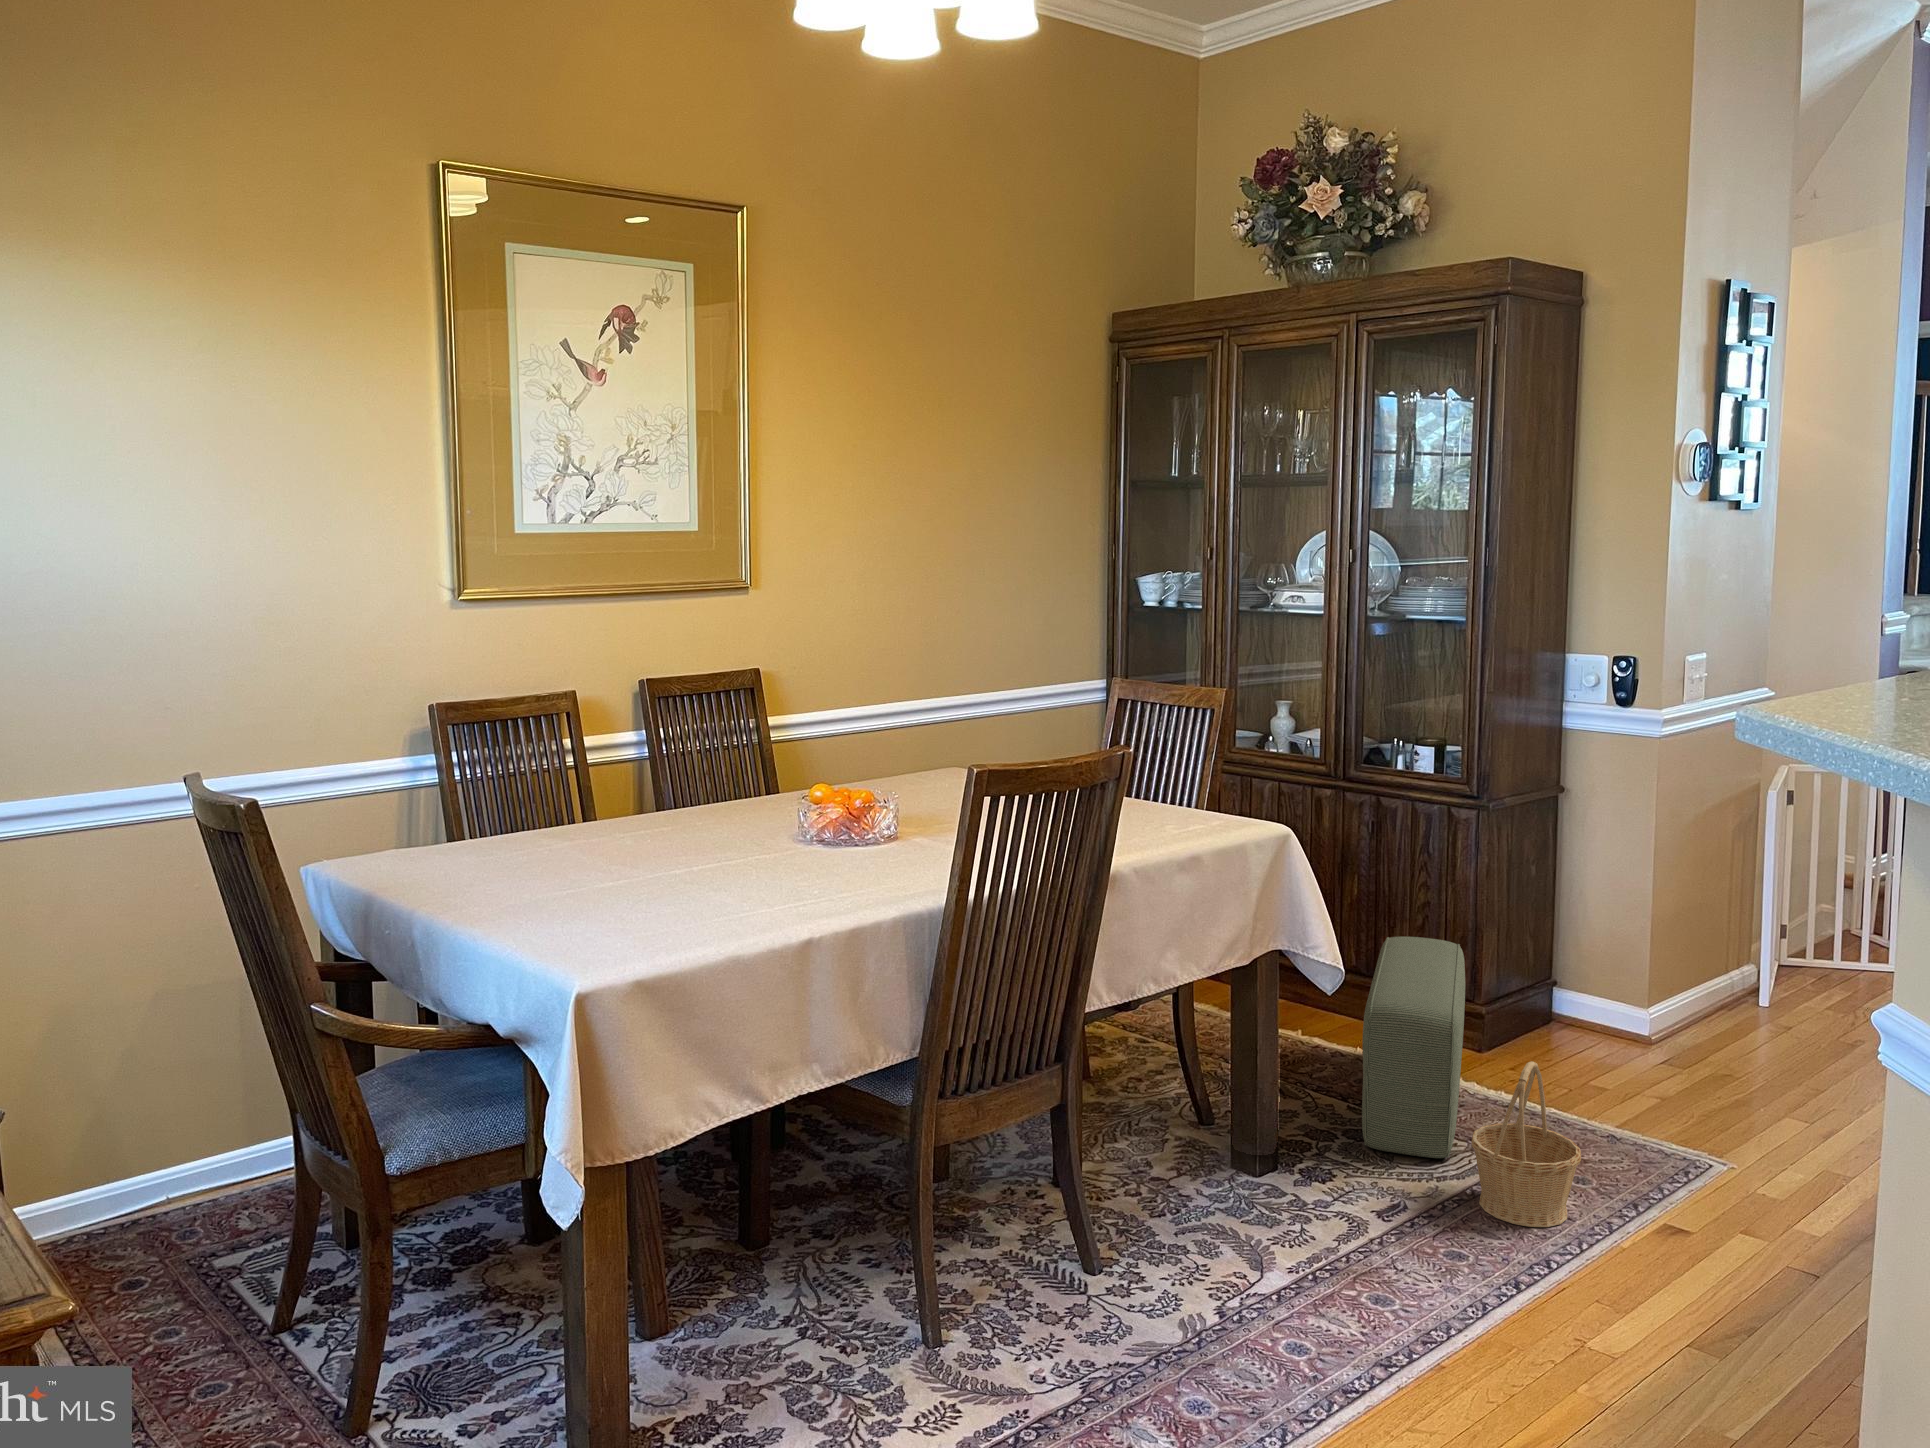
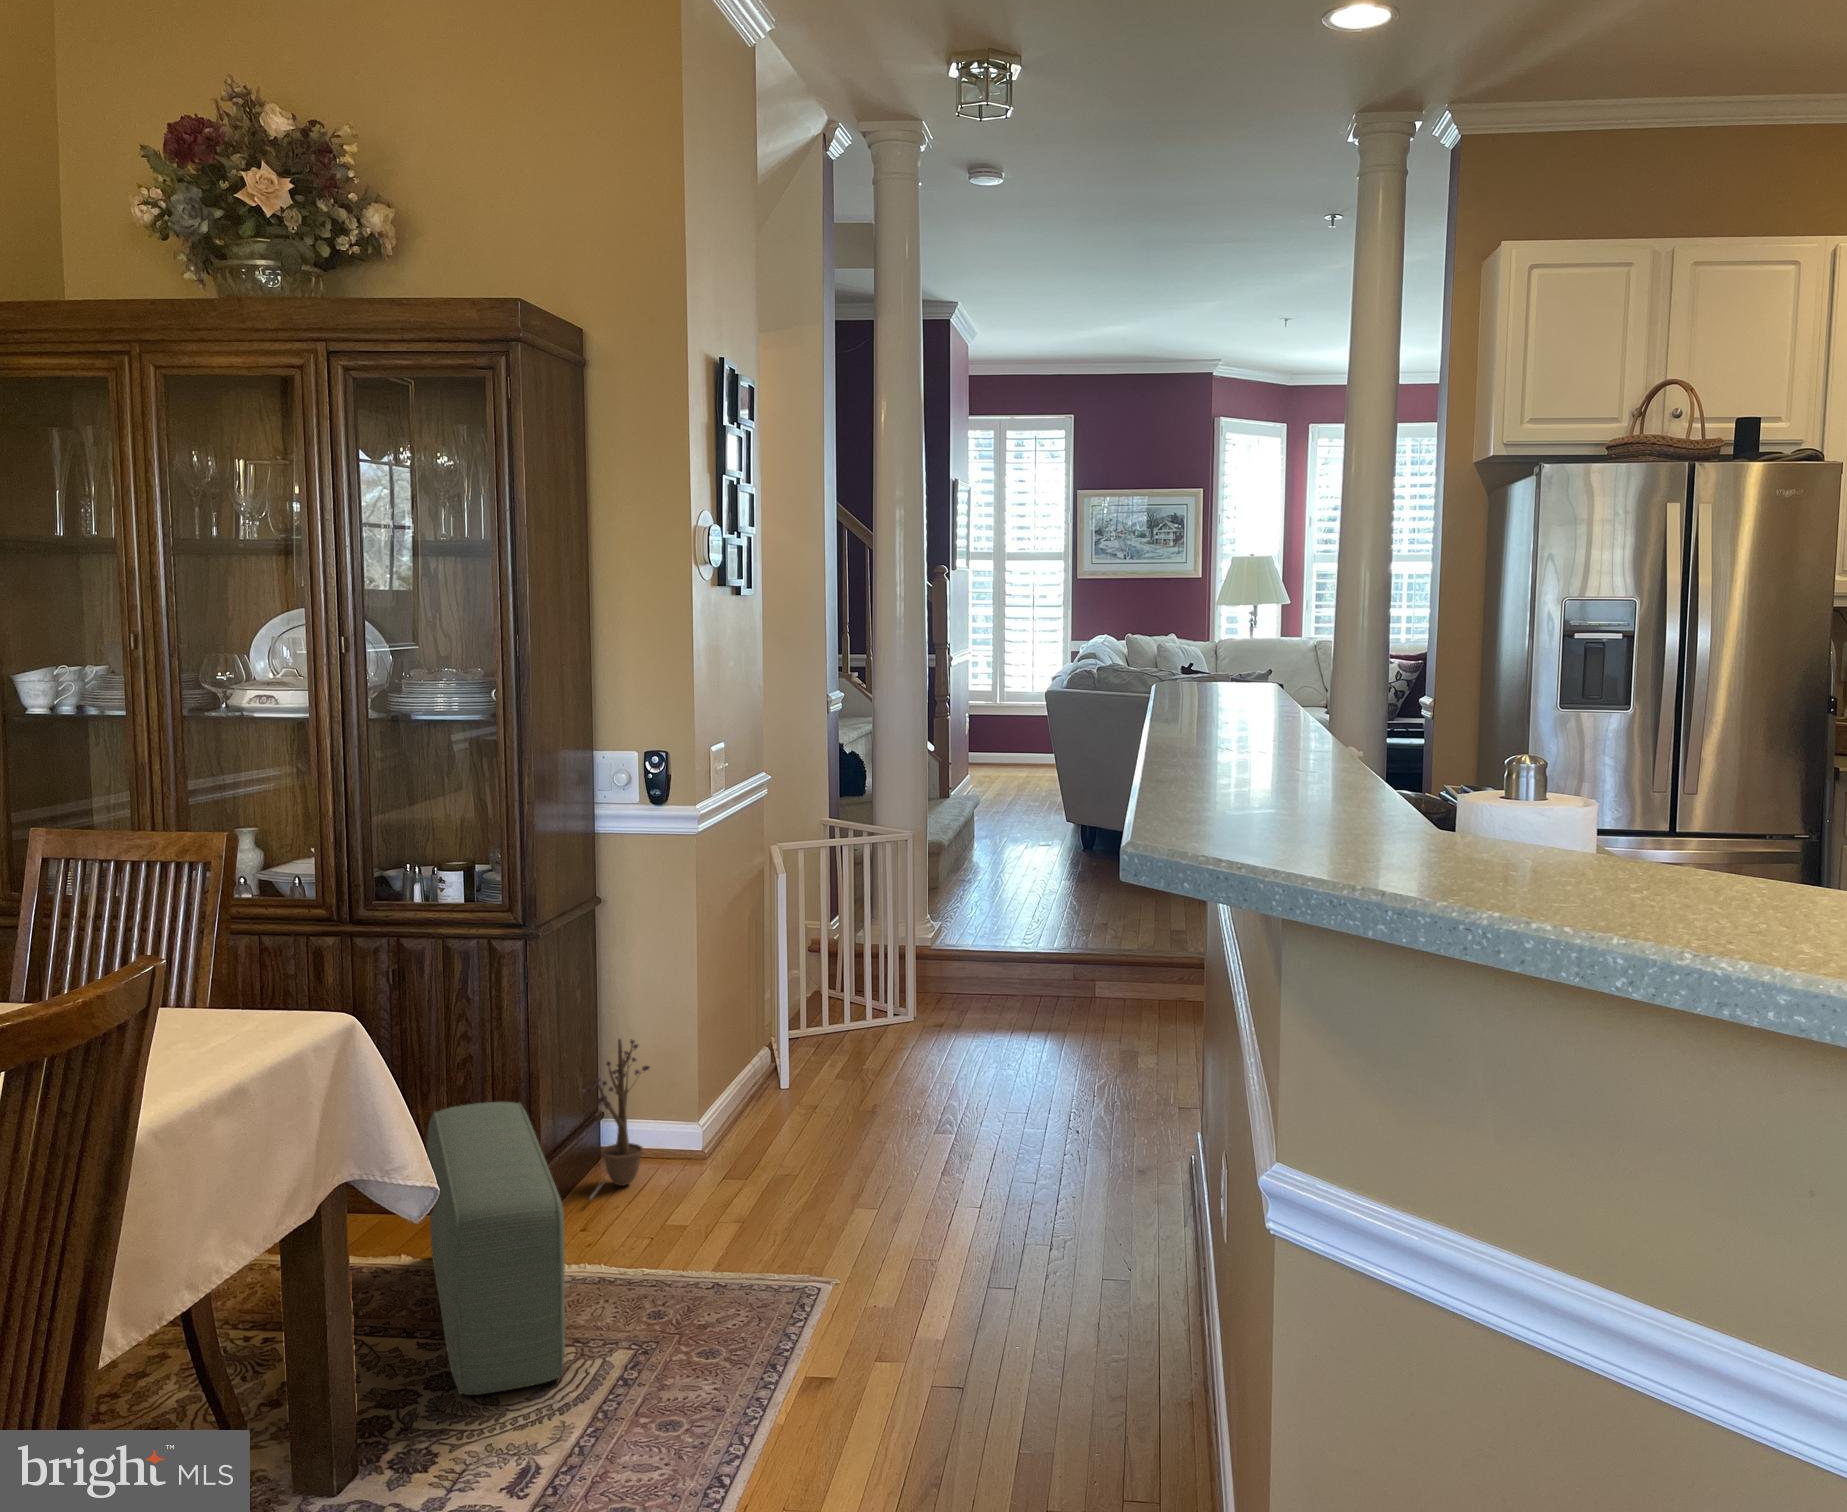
decorative plant: none [1526,912,1600,1047] -> present [582,1039,649,1200]
basket: present [1471,1061,1581,1227] -> none [602,1237,727,1441]

